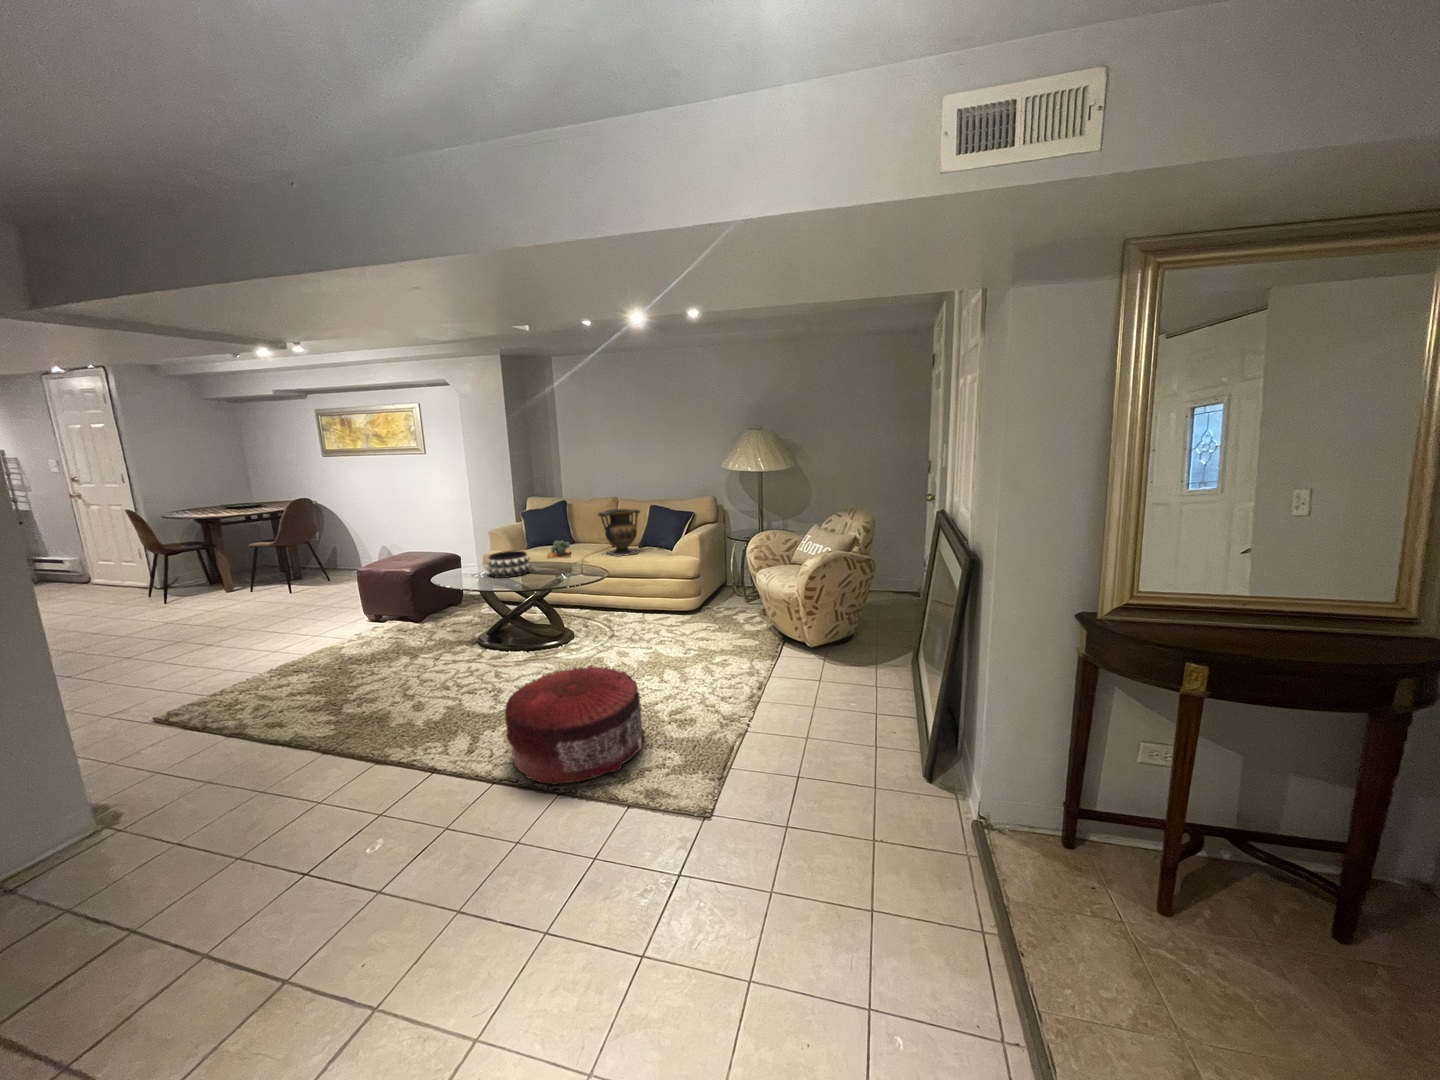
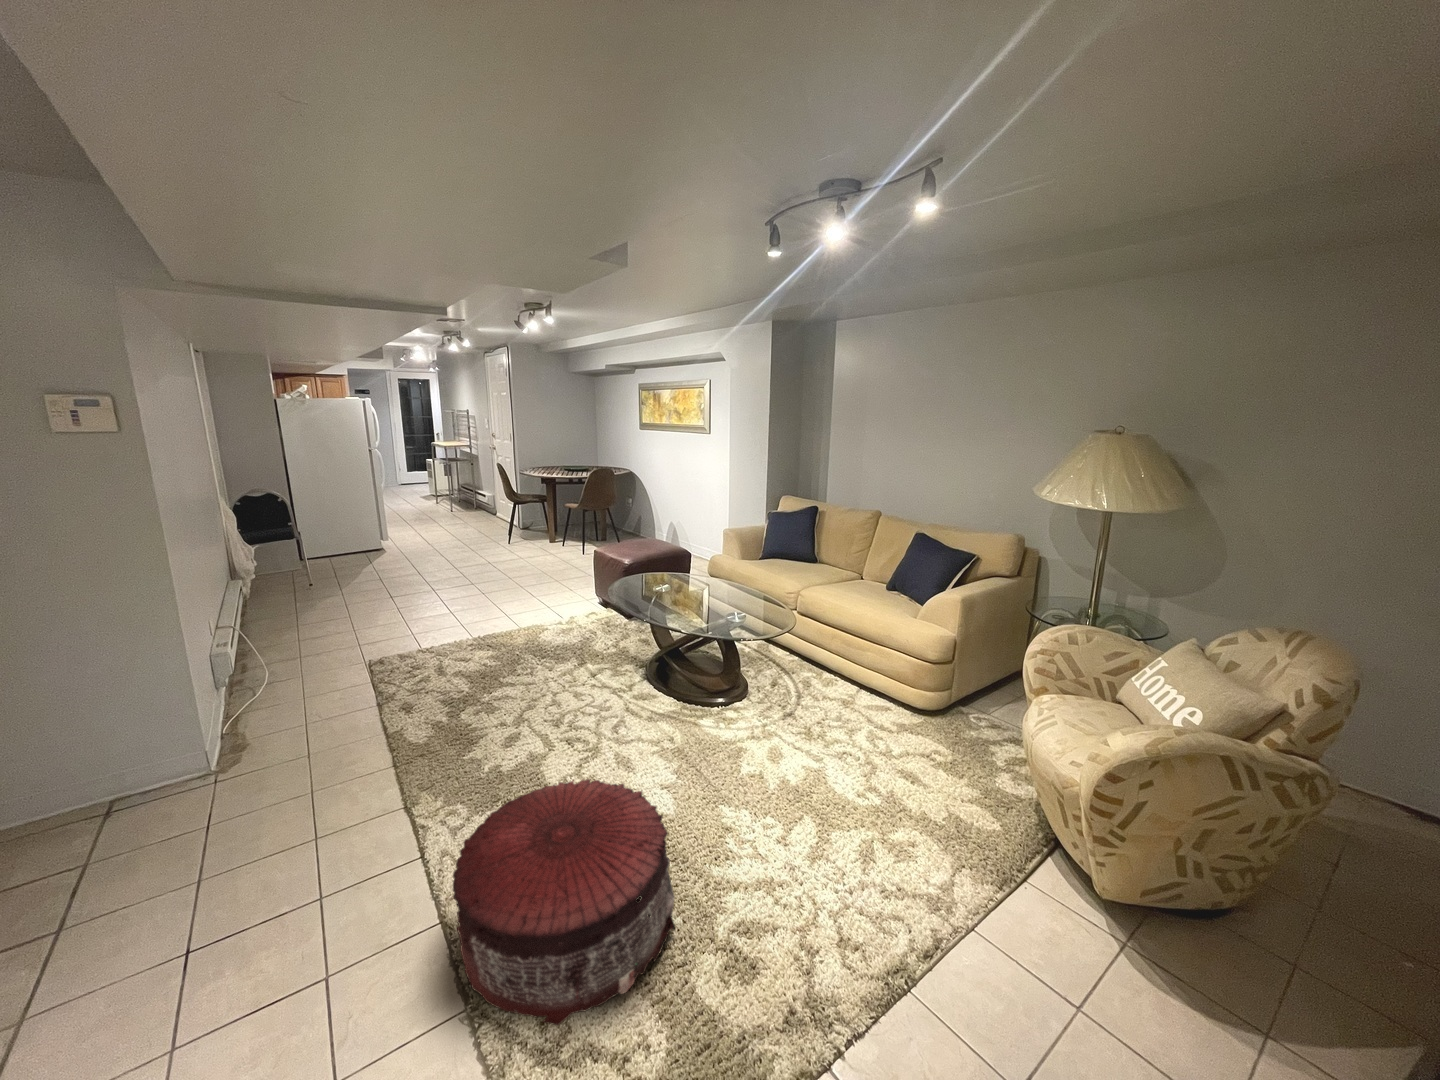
vase: present [599,509,640,557] -> none [831,532,890,600]
succulent plant: present [547,541,571,559] -> none [760,559,799,585]
decorative bowl: present [487,551,531,578] -> none [667,565,719,601]

